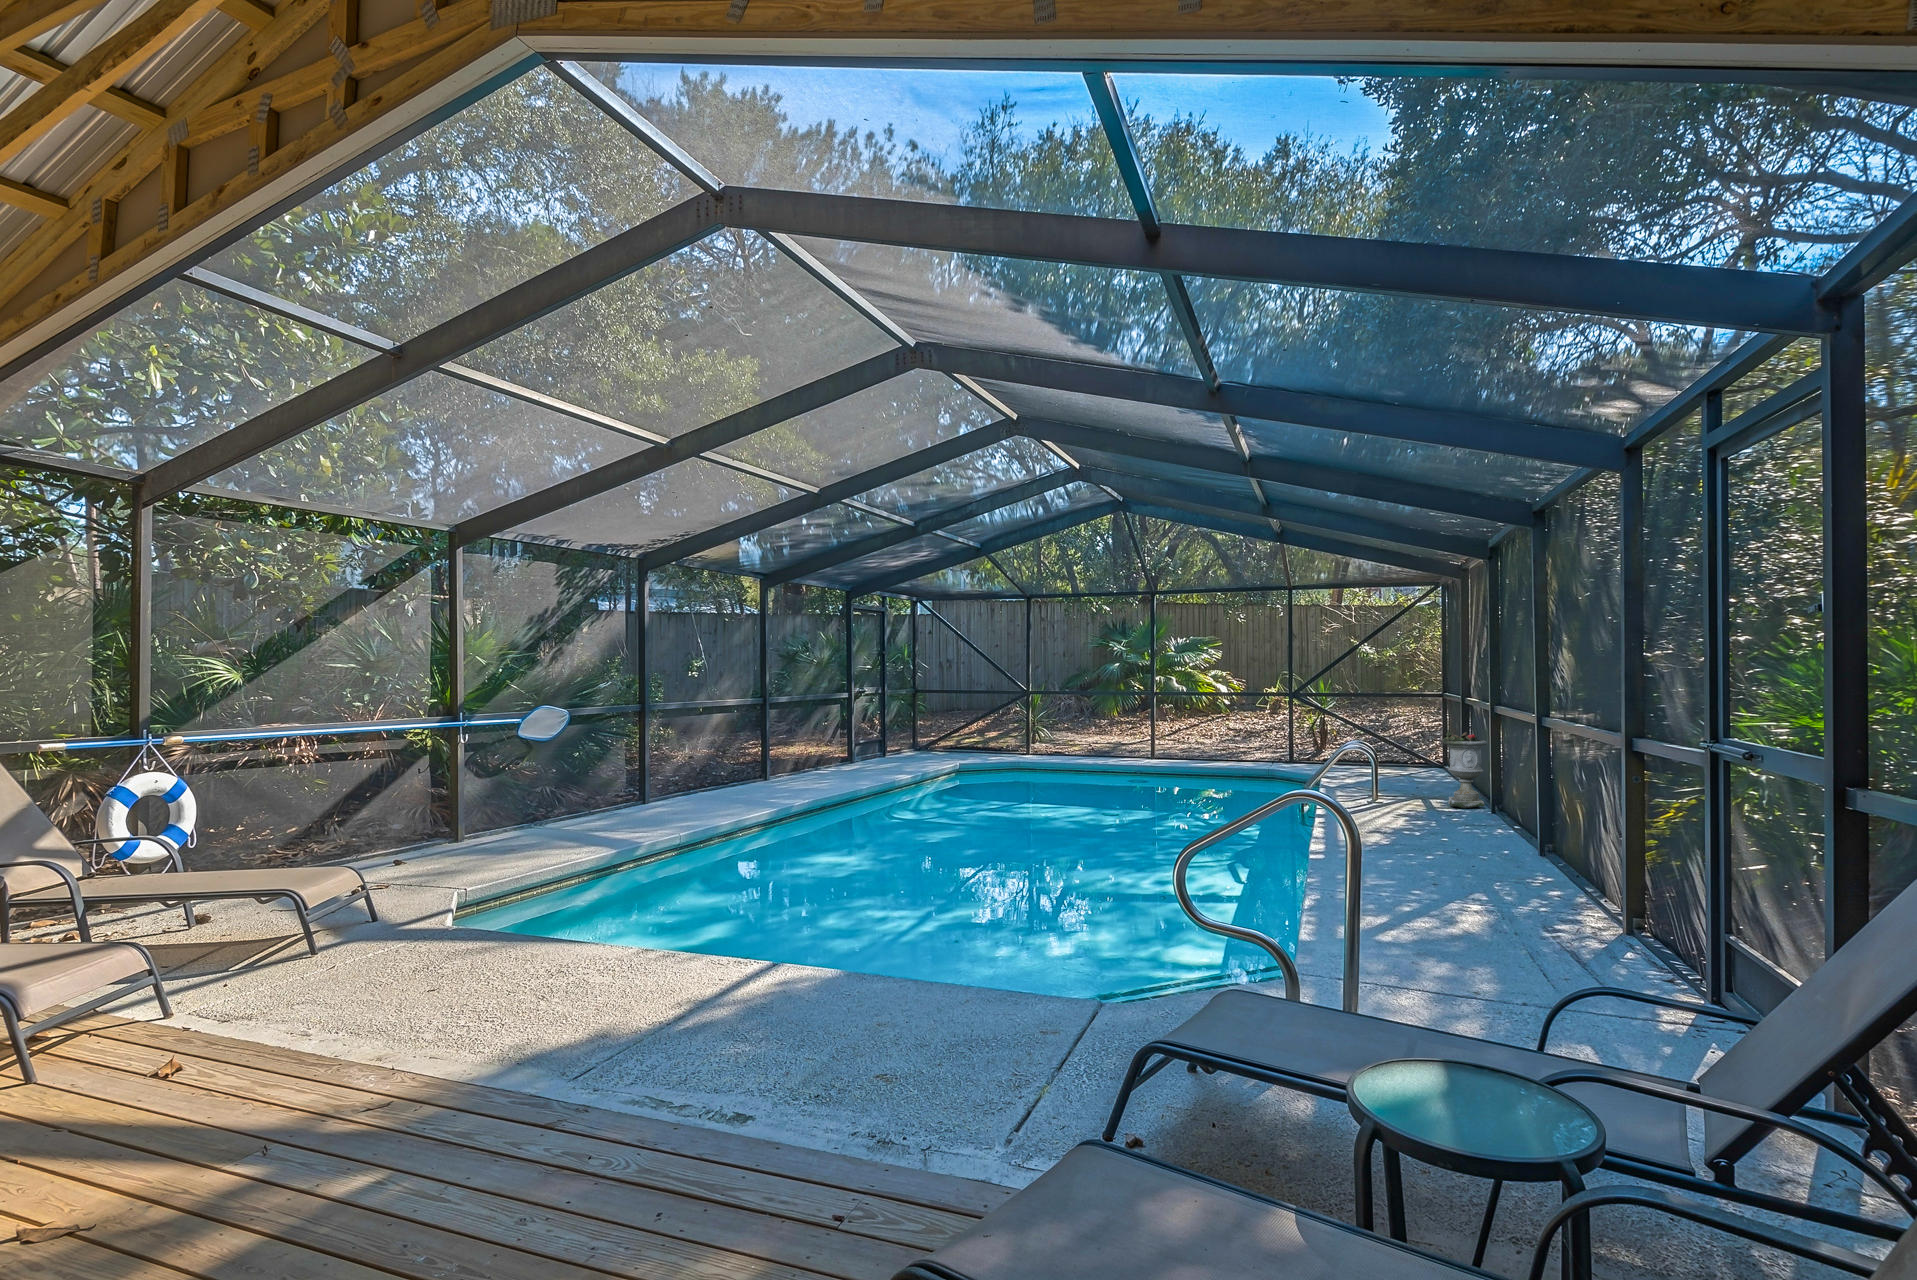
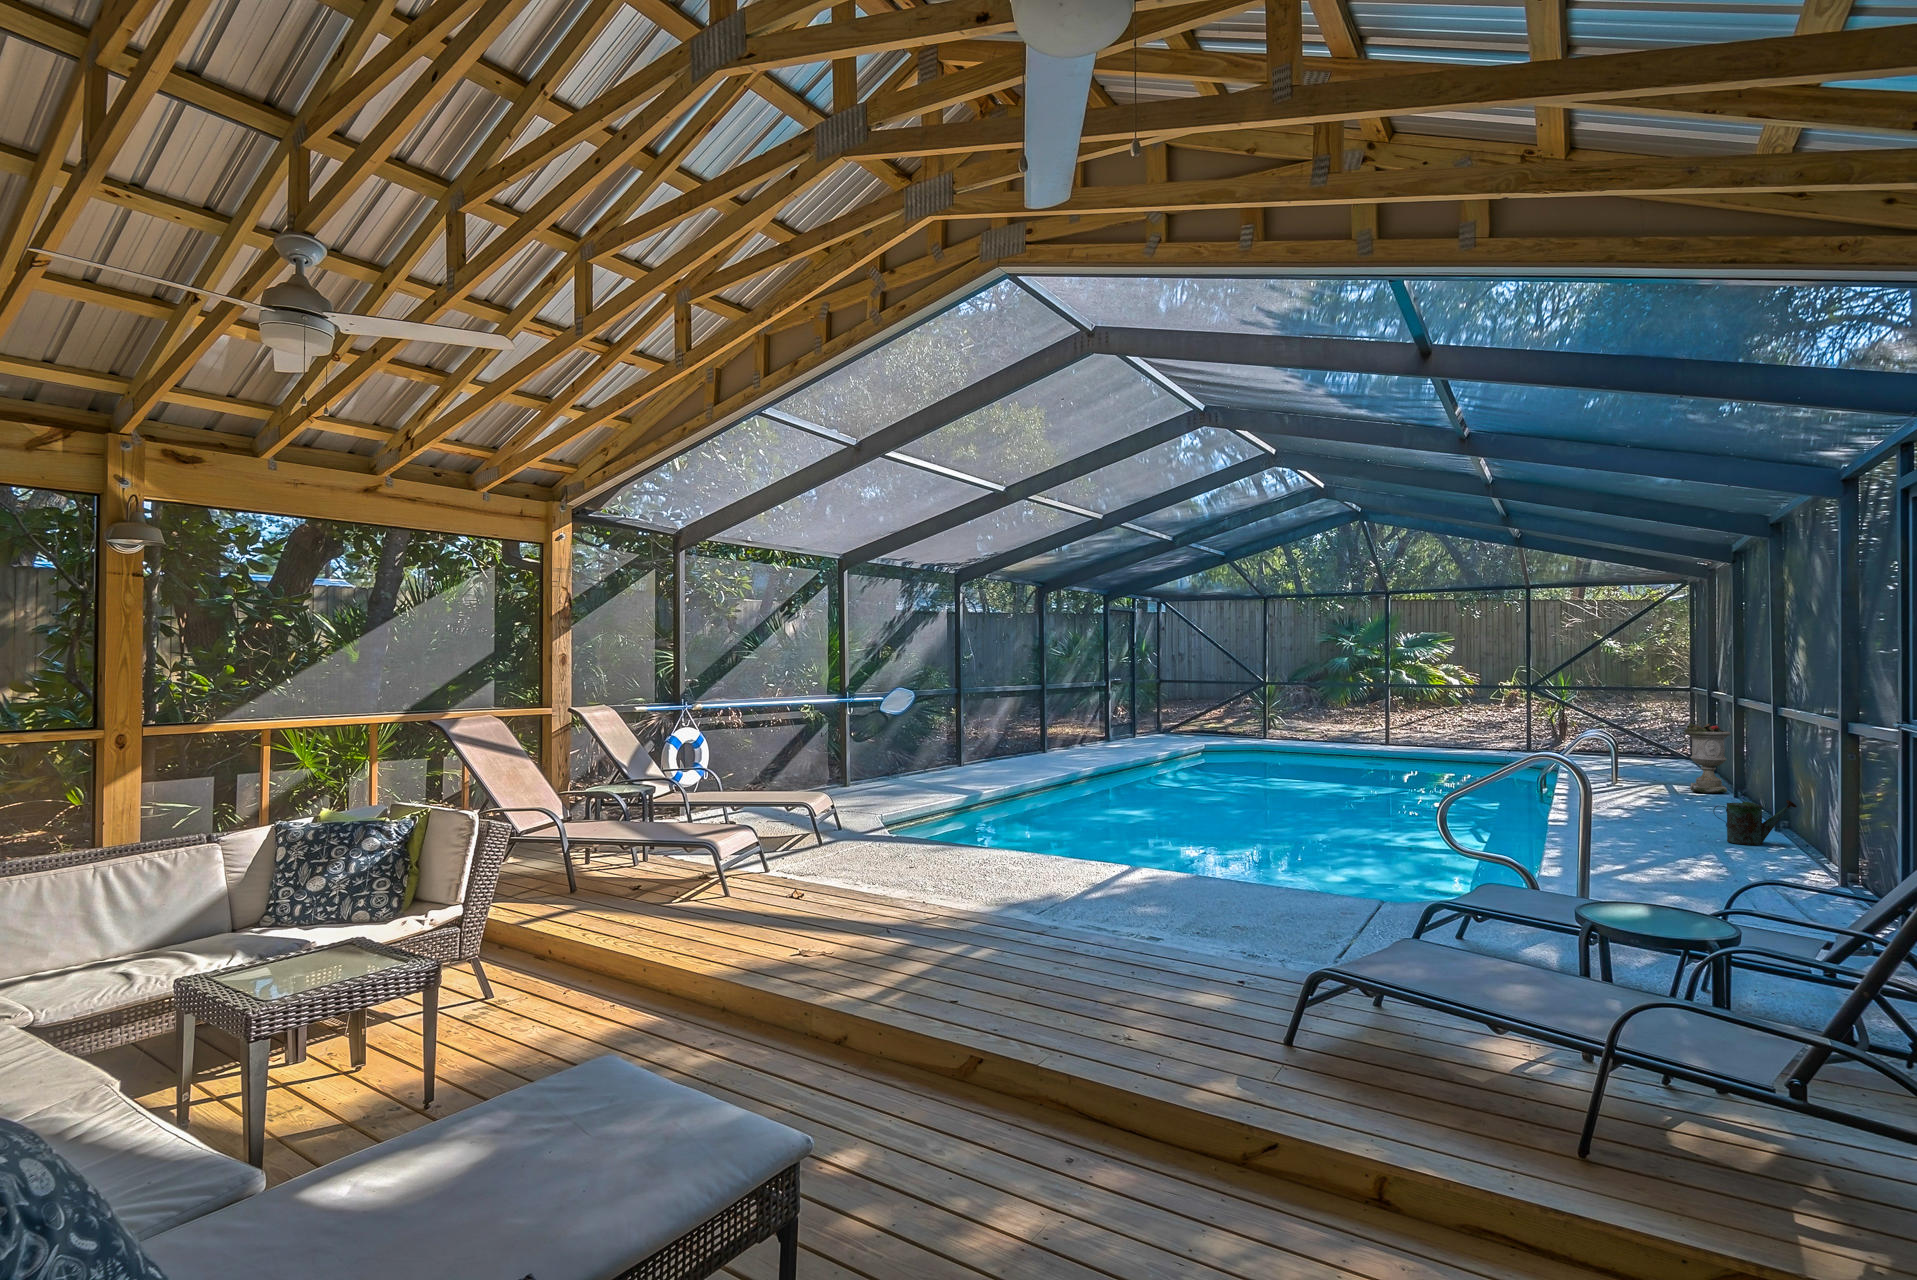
watering can: none [1479,823,1565,877] -> present [1713,800,1797,845]

